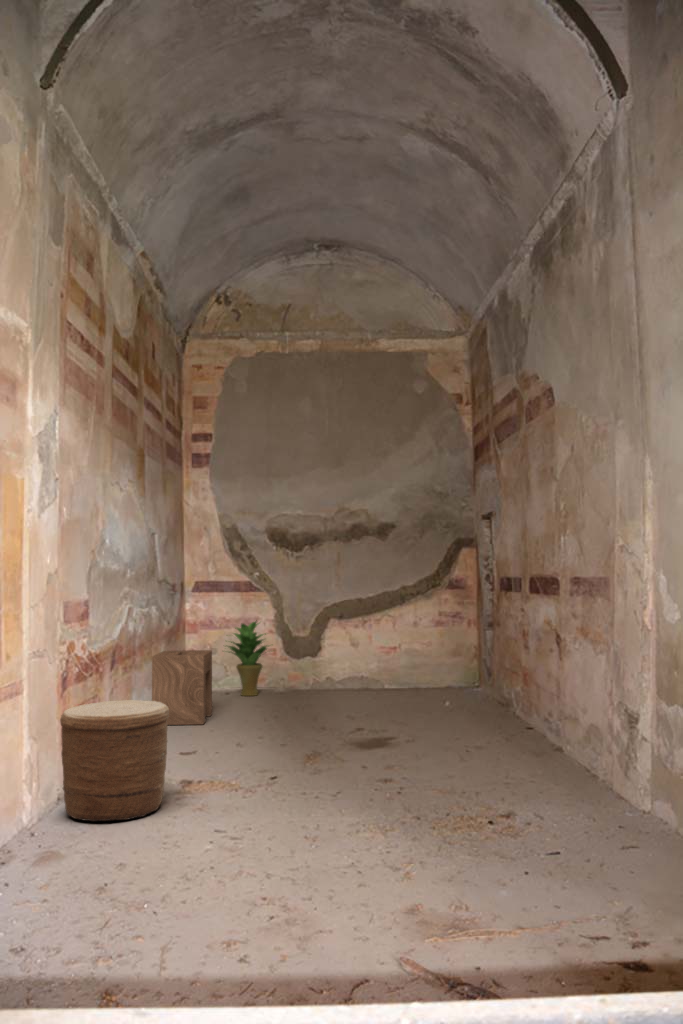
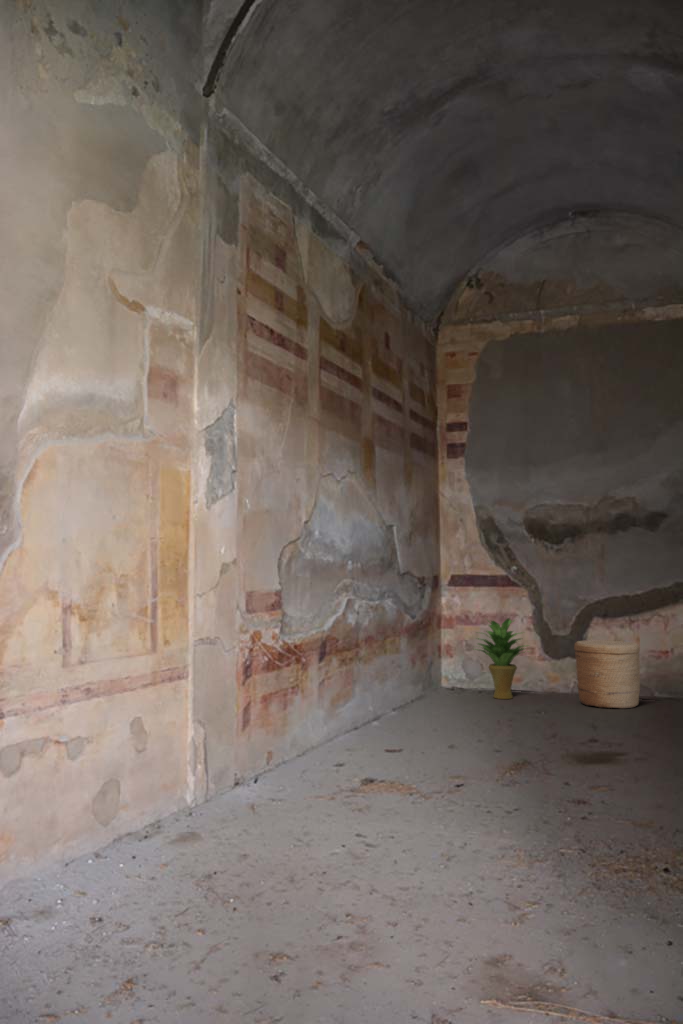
stool: present [152,650,212,725] -> none [380,645,448,724]
woven basket: present [60,700,169,821] -> present [574,641,640,708]

